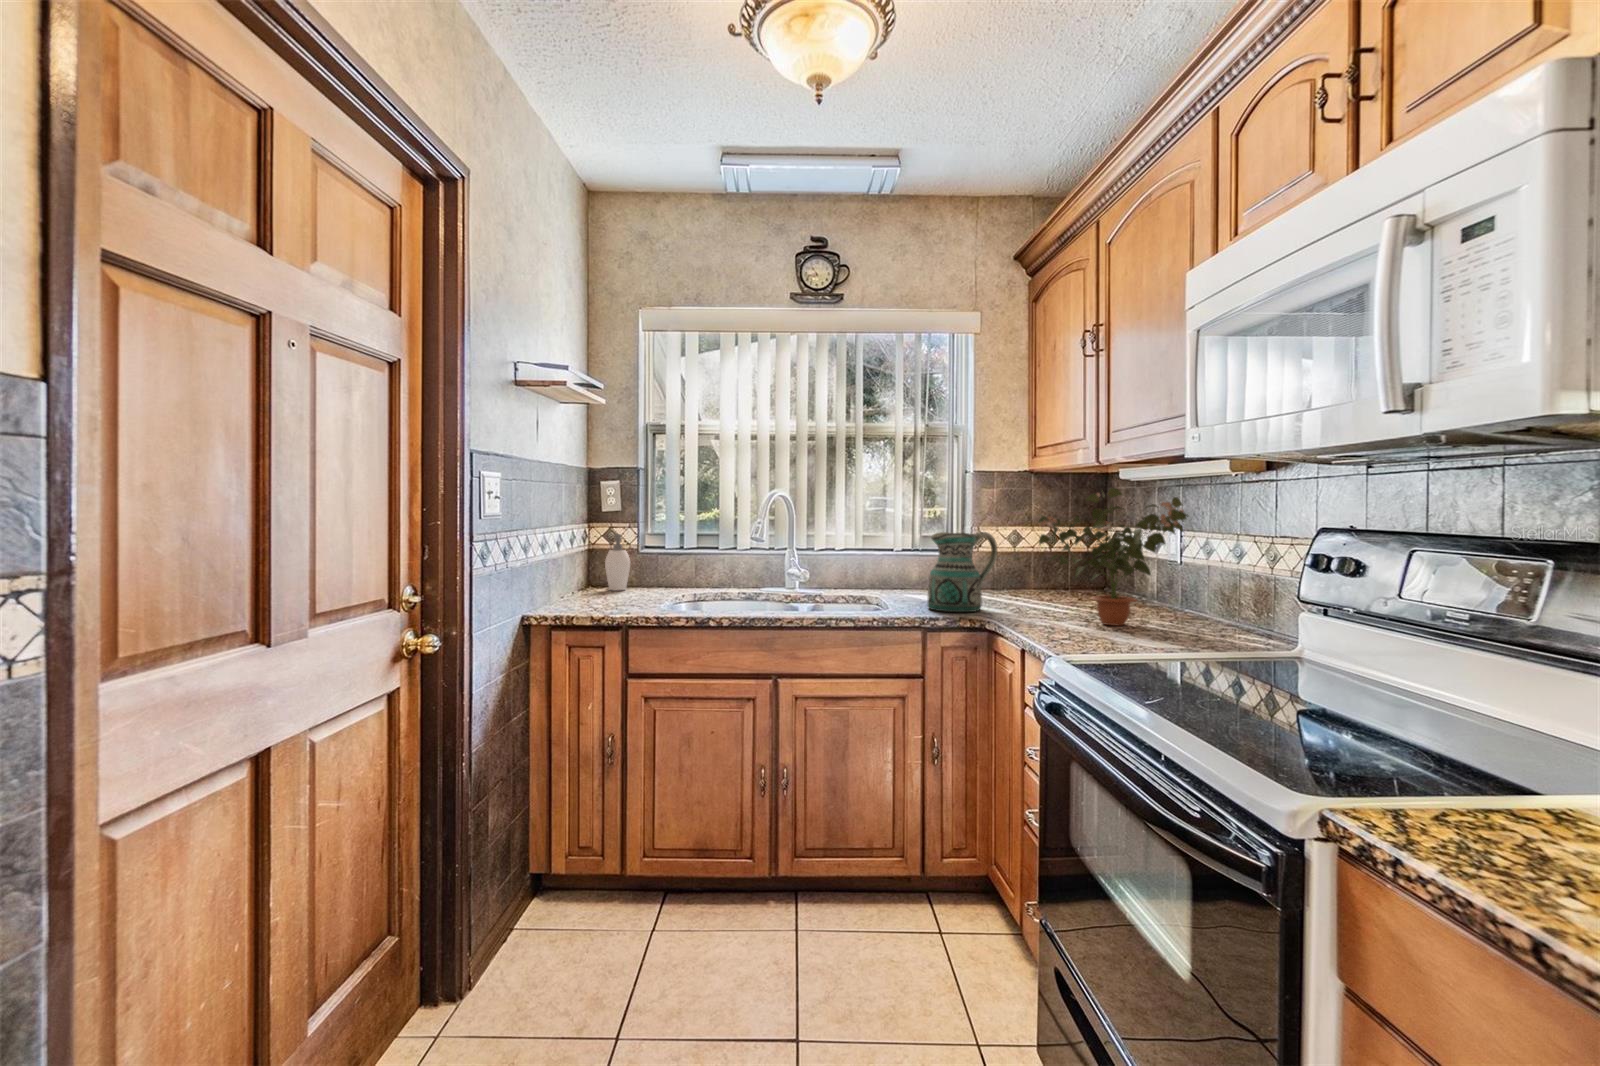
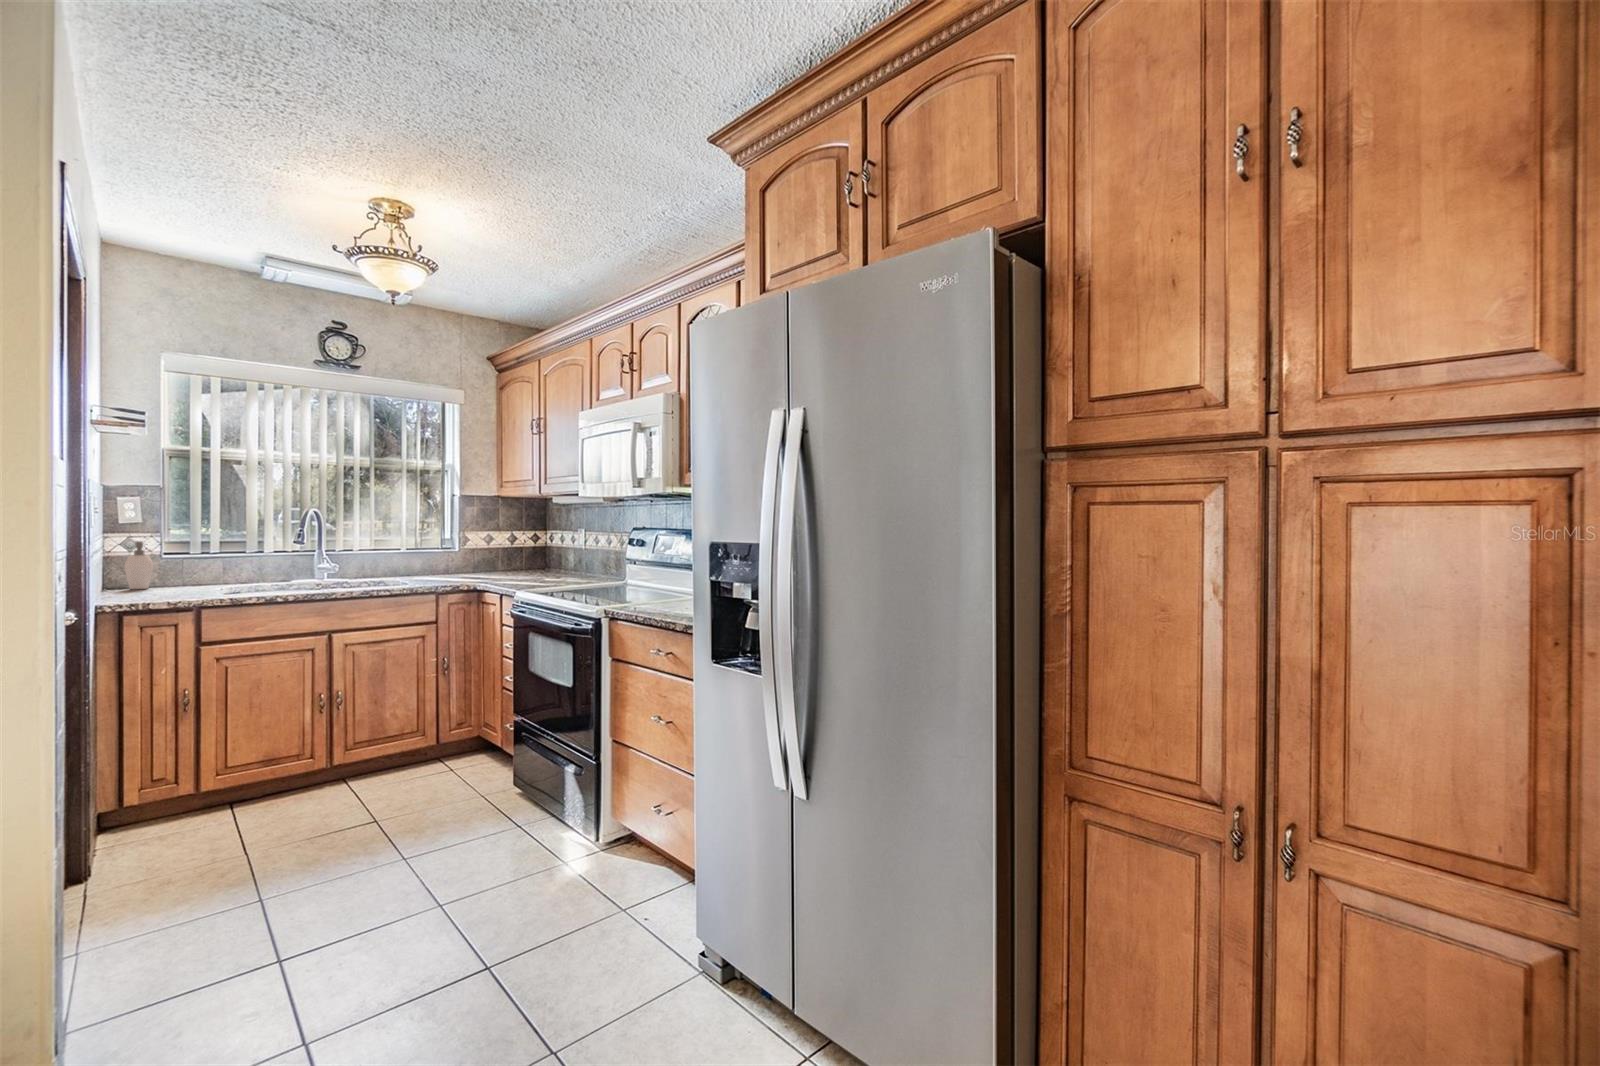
potted plant: present [1038,488,1188,626] -> none [507,510,588,582]
ceramic pitcher: present [927,532,997,612] -> none [437,534,482,583]

